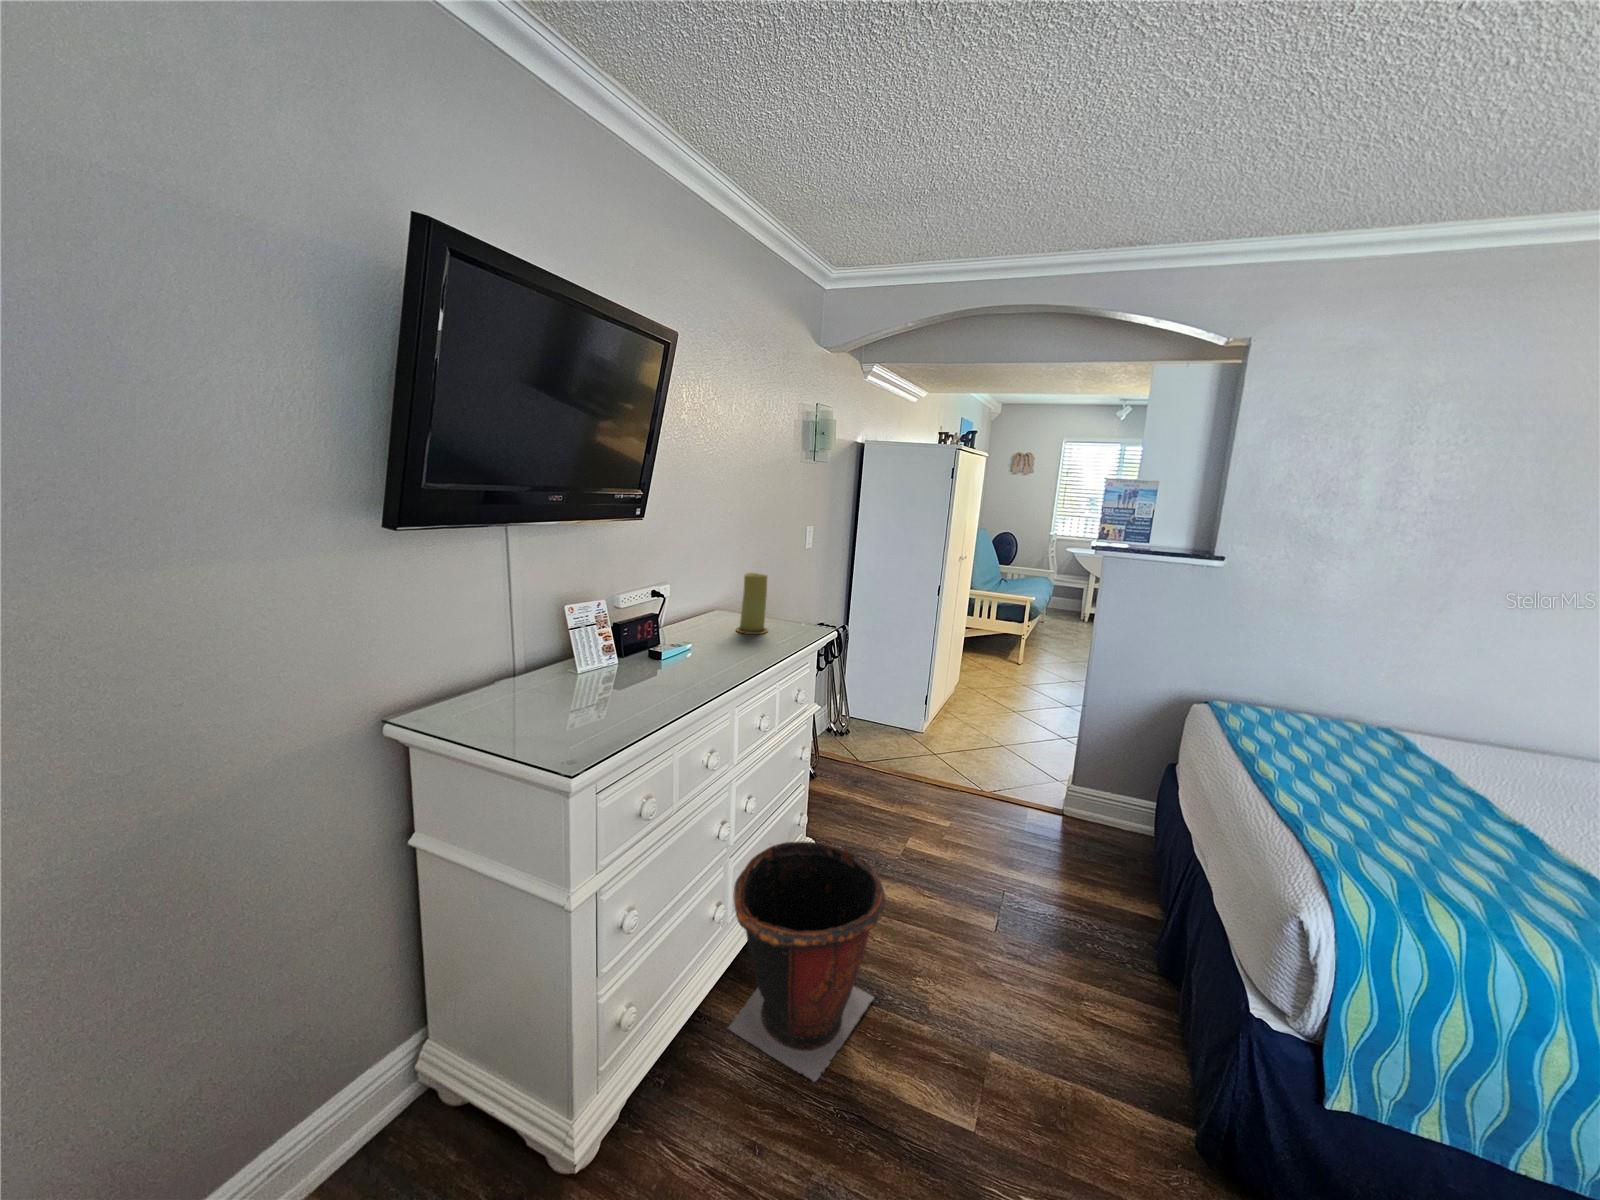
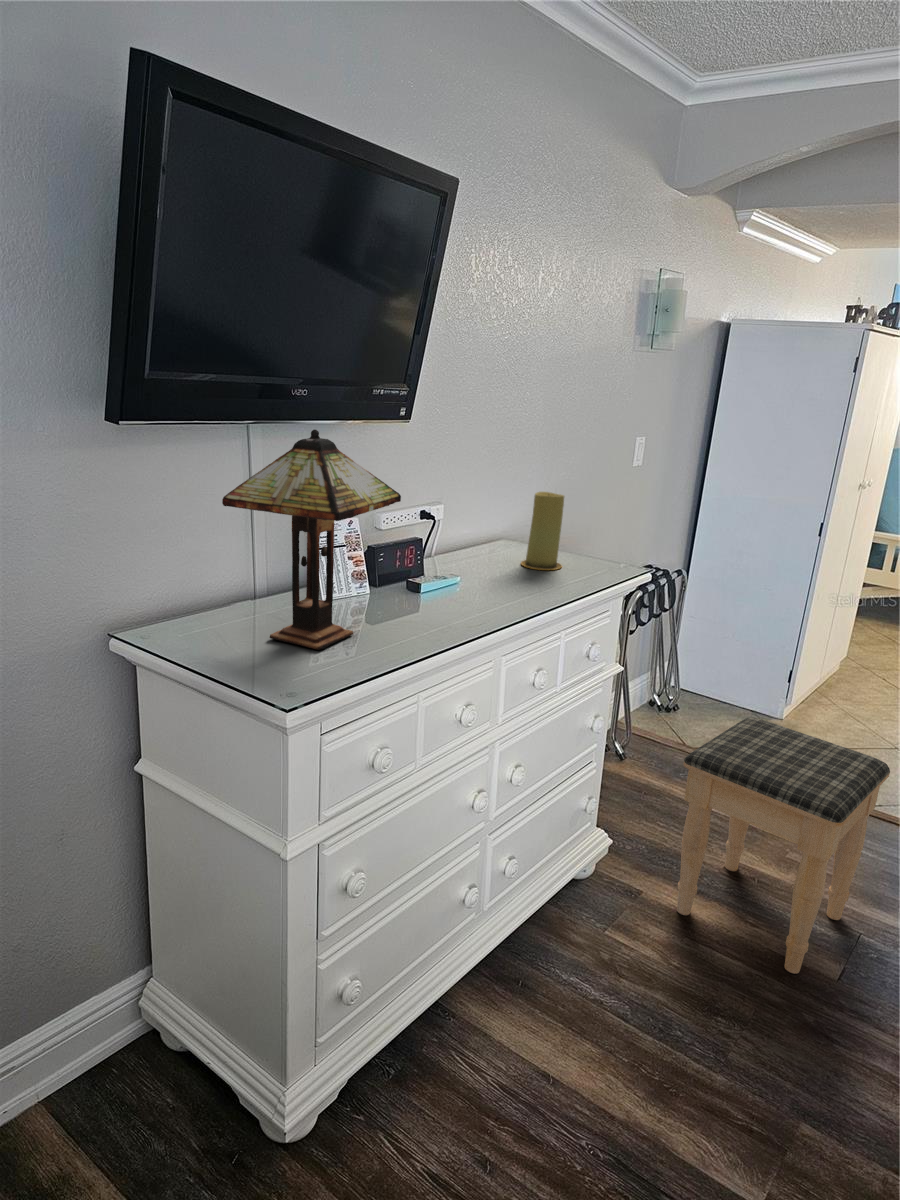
table lamp: none [493,530,650,717] -> present [222,430,401,650]
footstool: none [871,735,1013,929] -> present [677,718,890,974]
waste bin: present [728,842,890,1082] -> none [472,823,682,1110]

